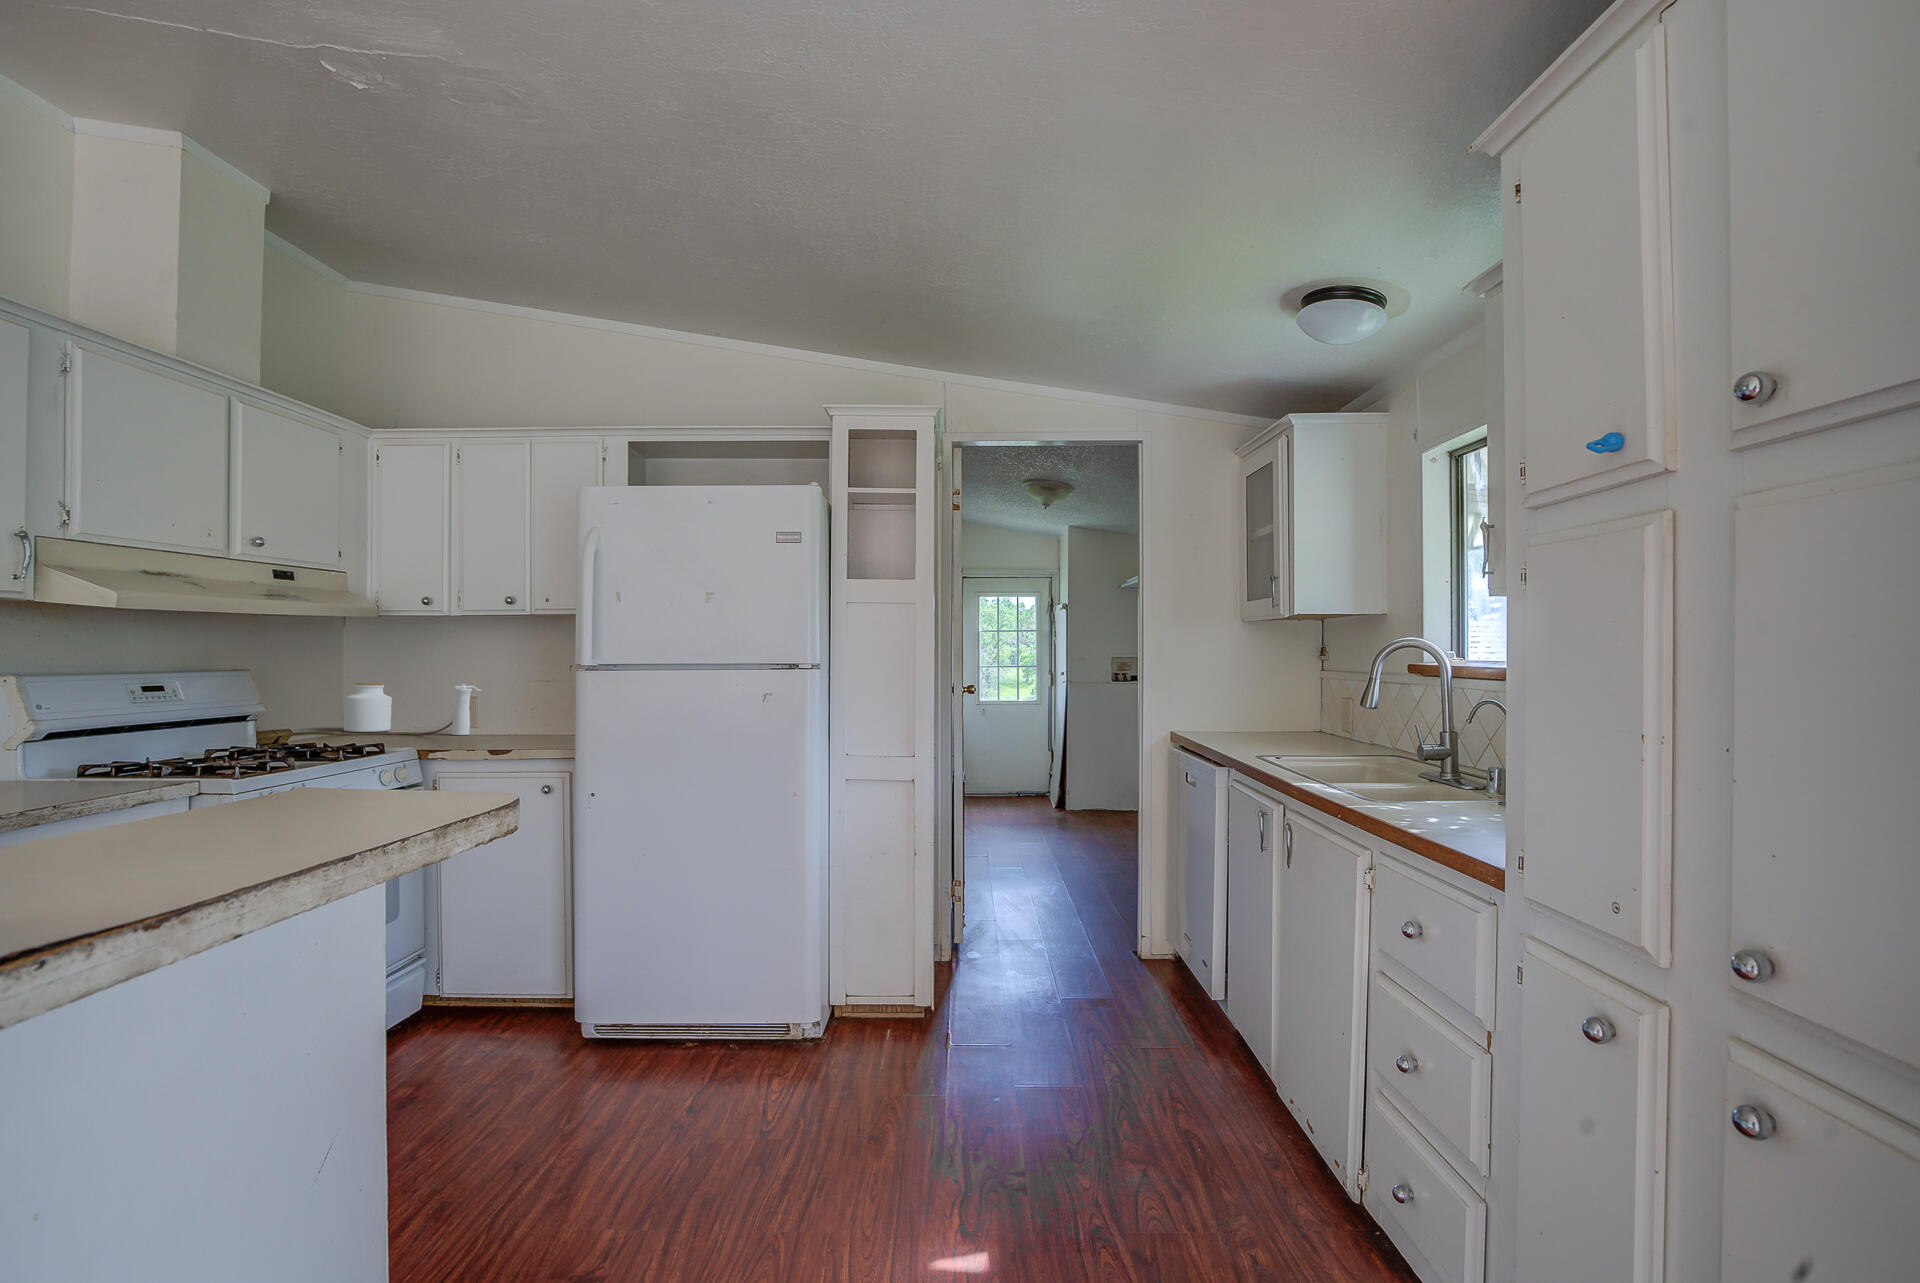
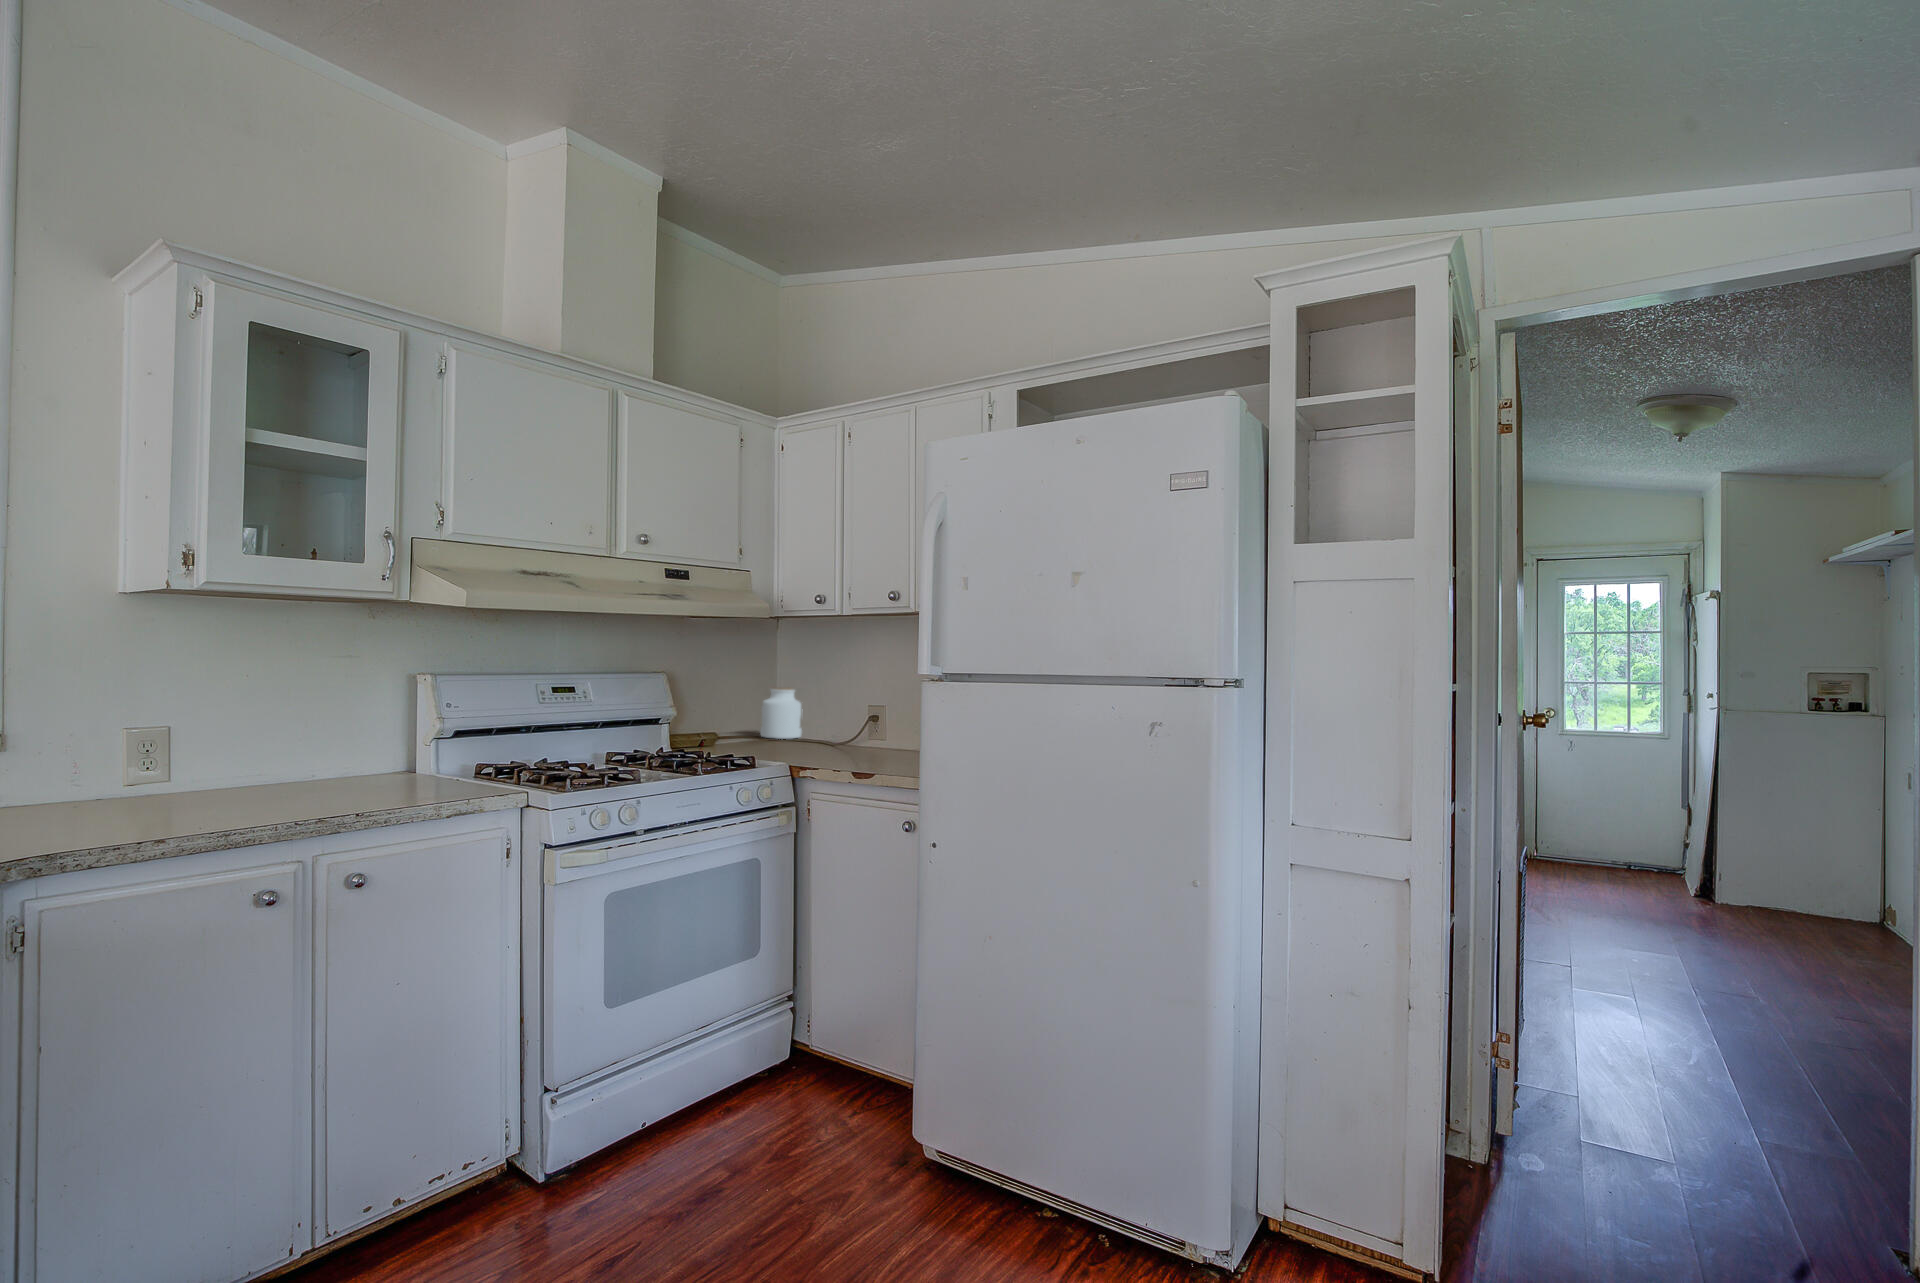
pepper mill: present [452,684,481,735] -> none [849,684,896,748]

